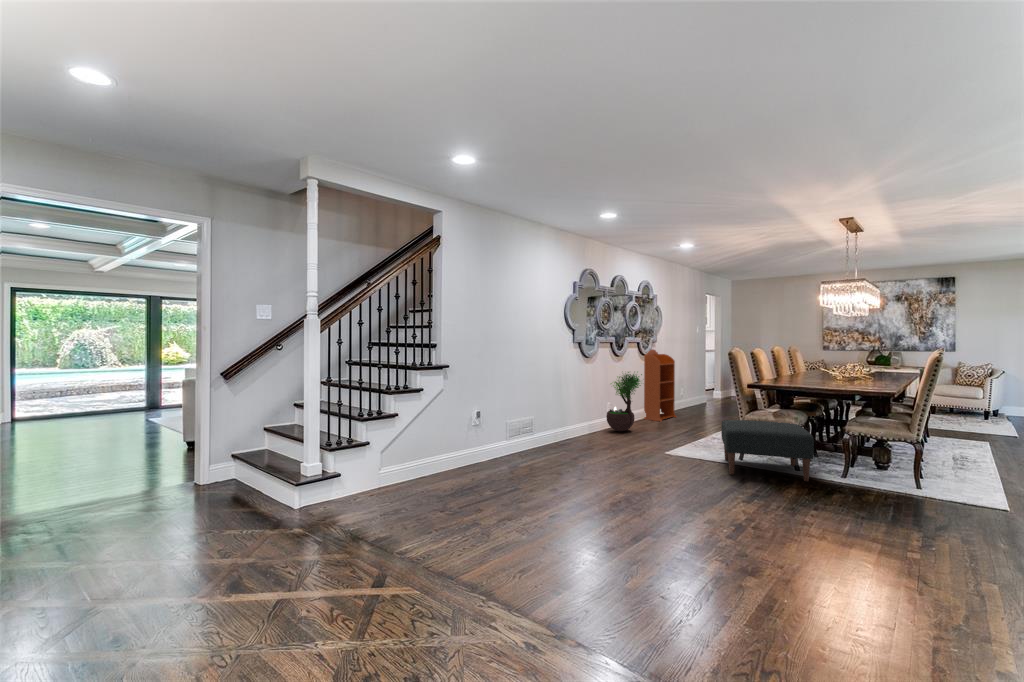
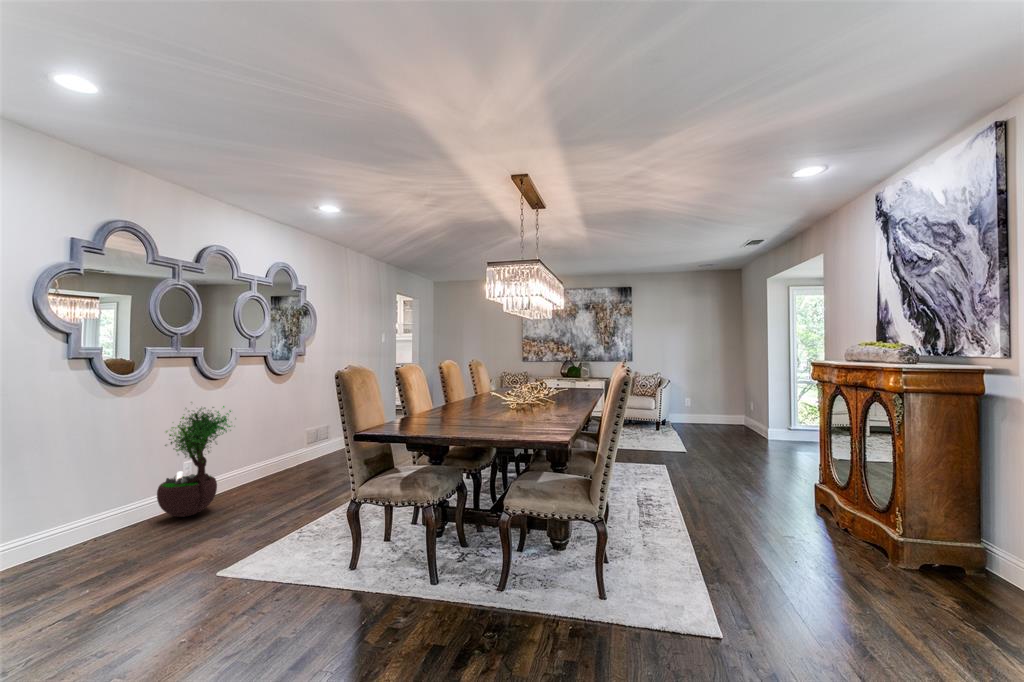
bookcase: present [644,349,677,422] -> none [272,365,331,477]
ottoman: present [721,420,814,481] -> none [266,498,440,650]

